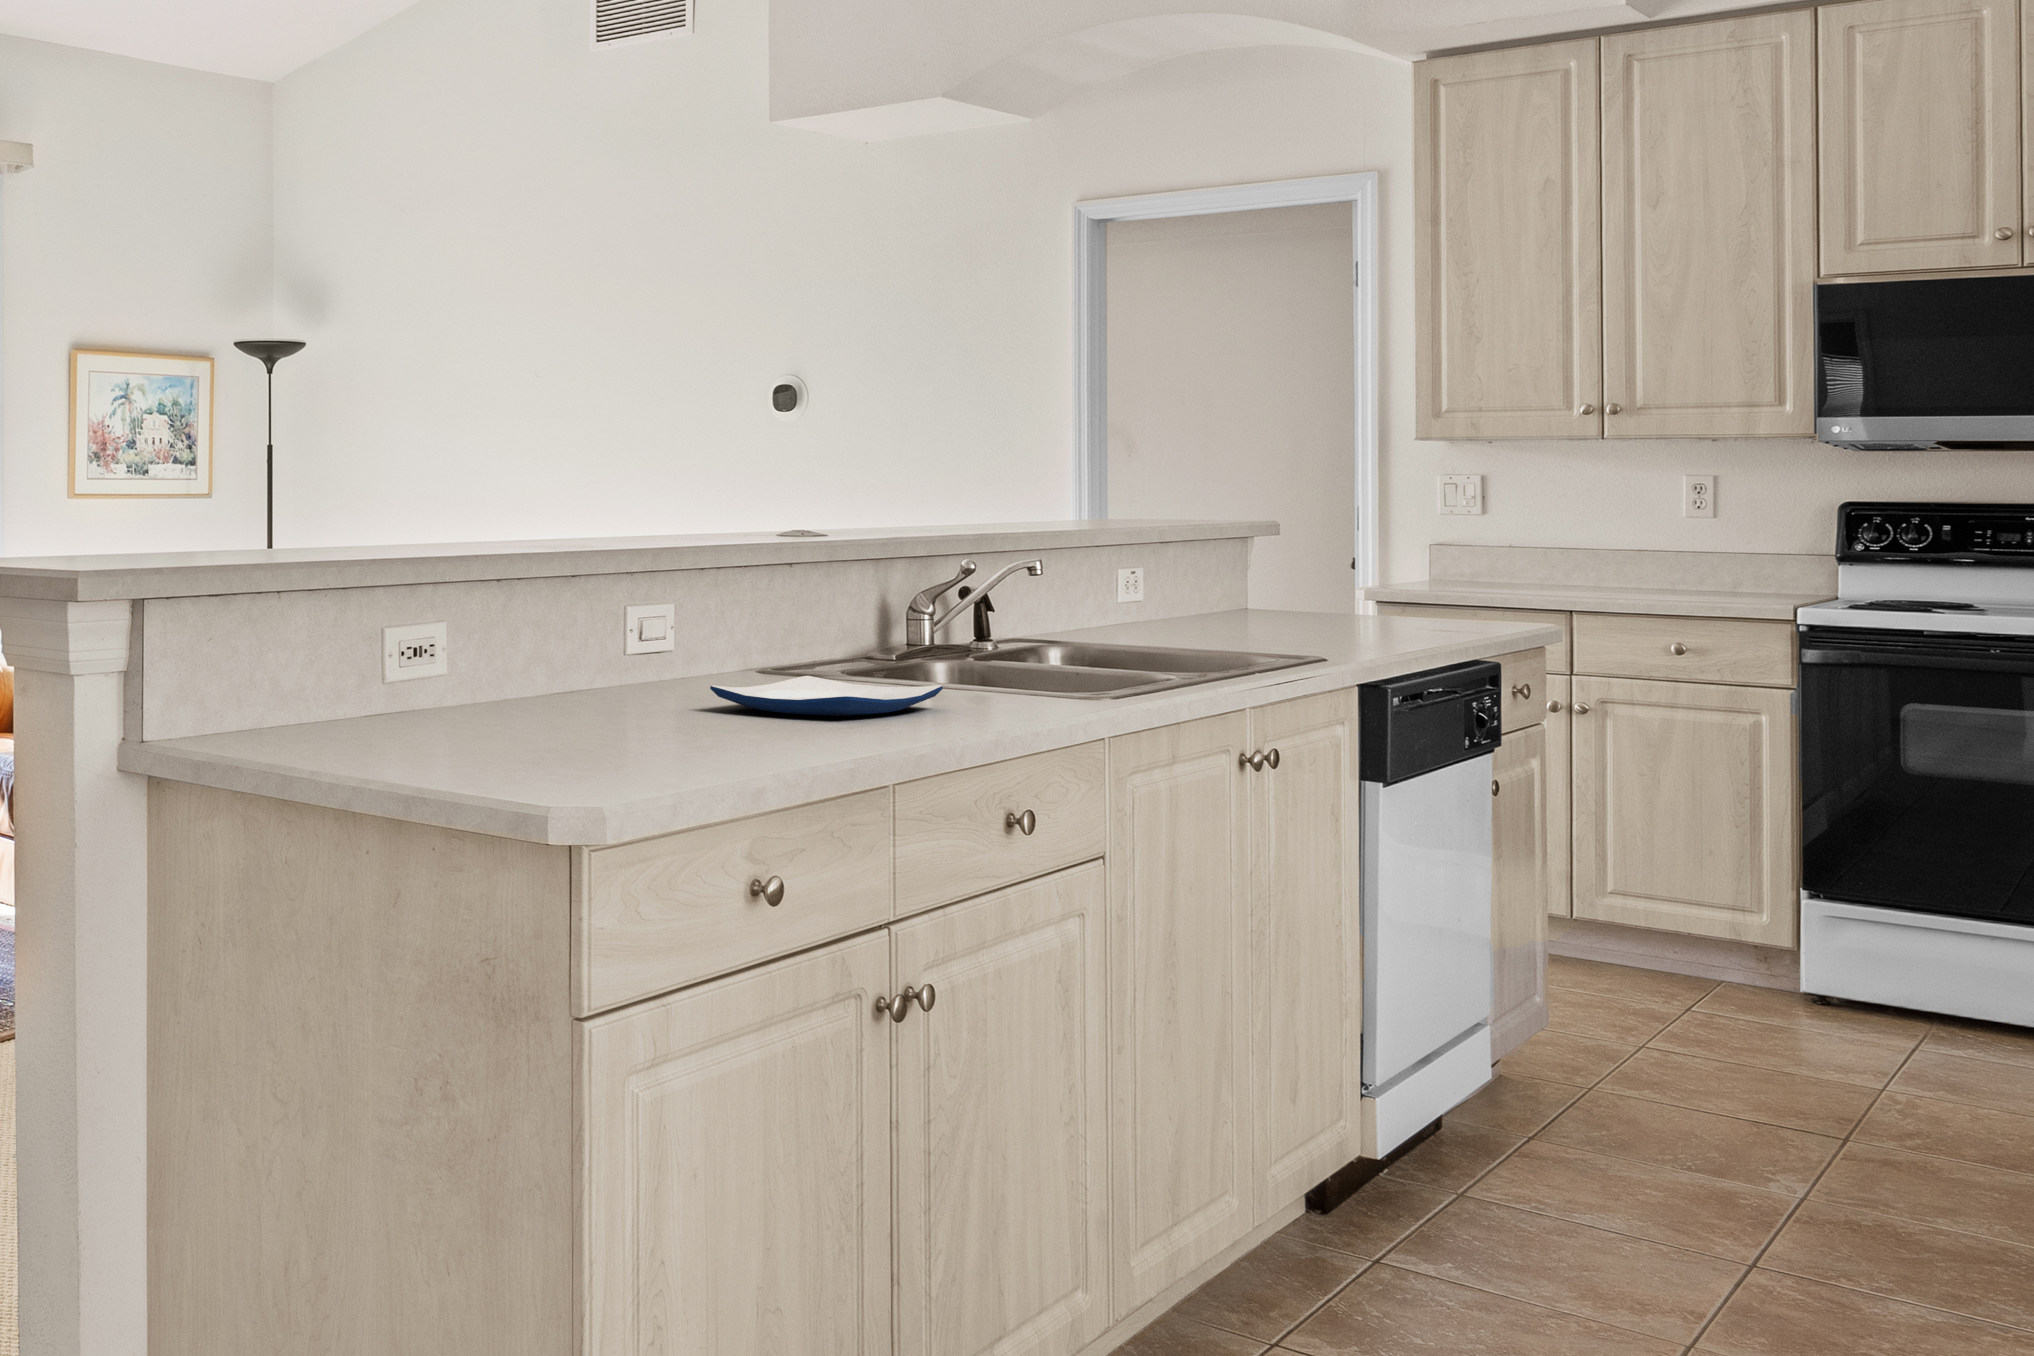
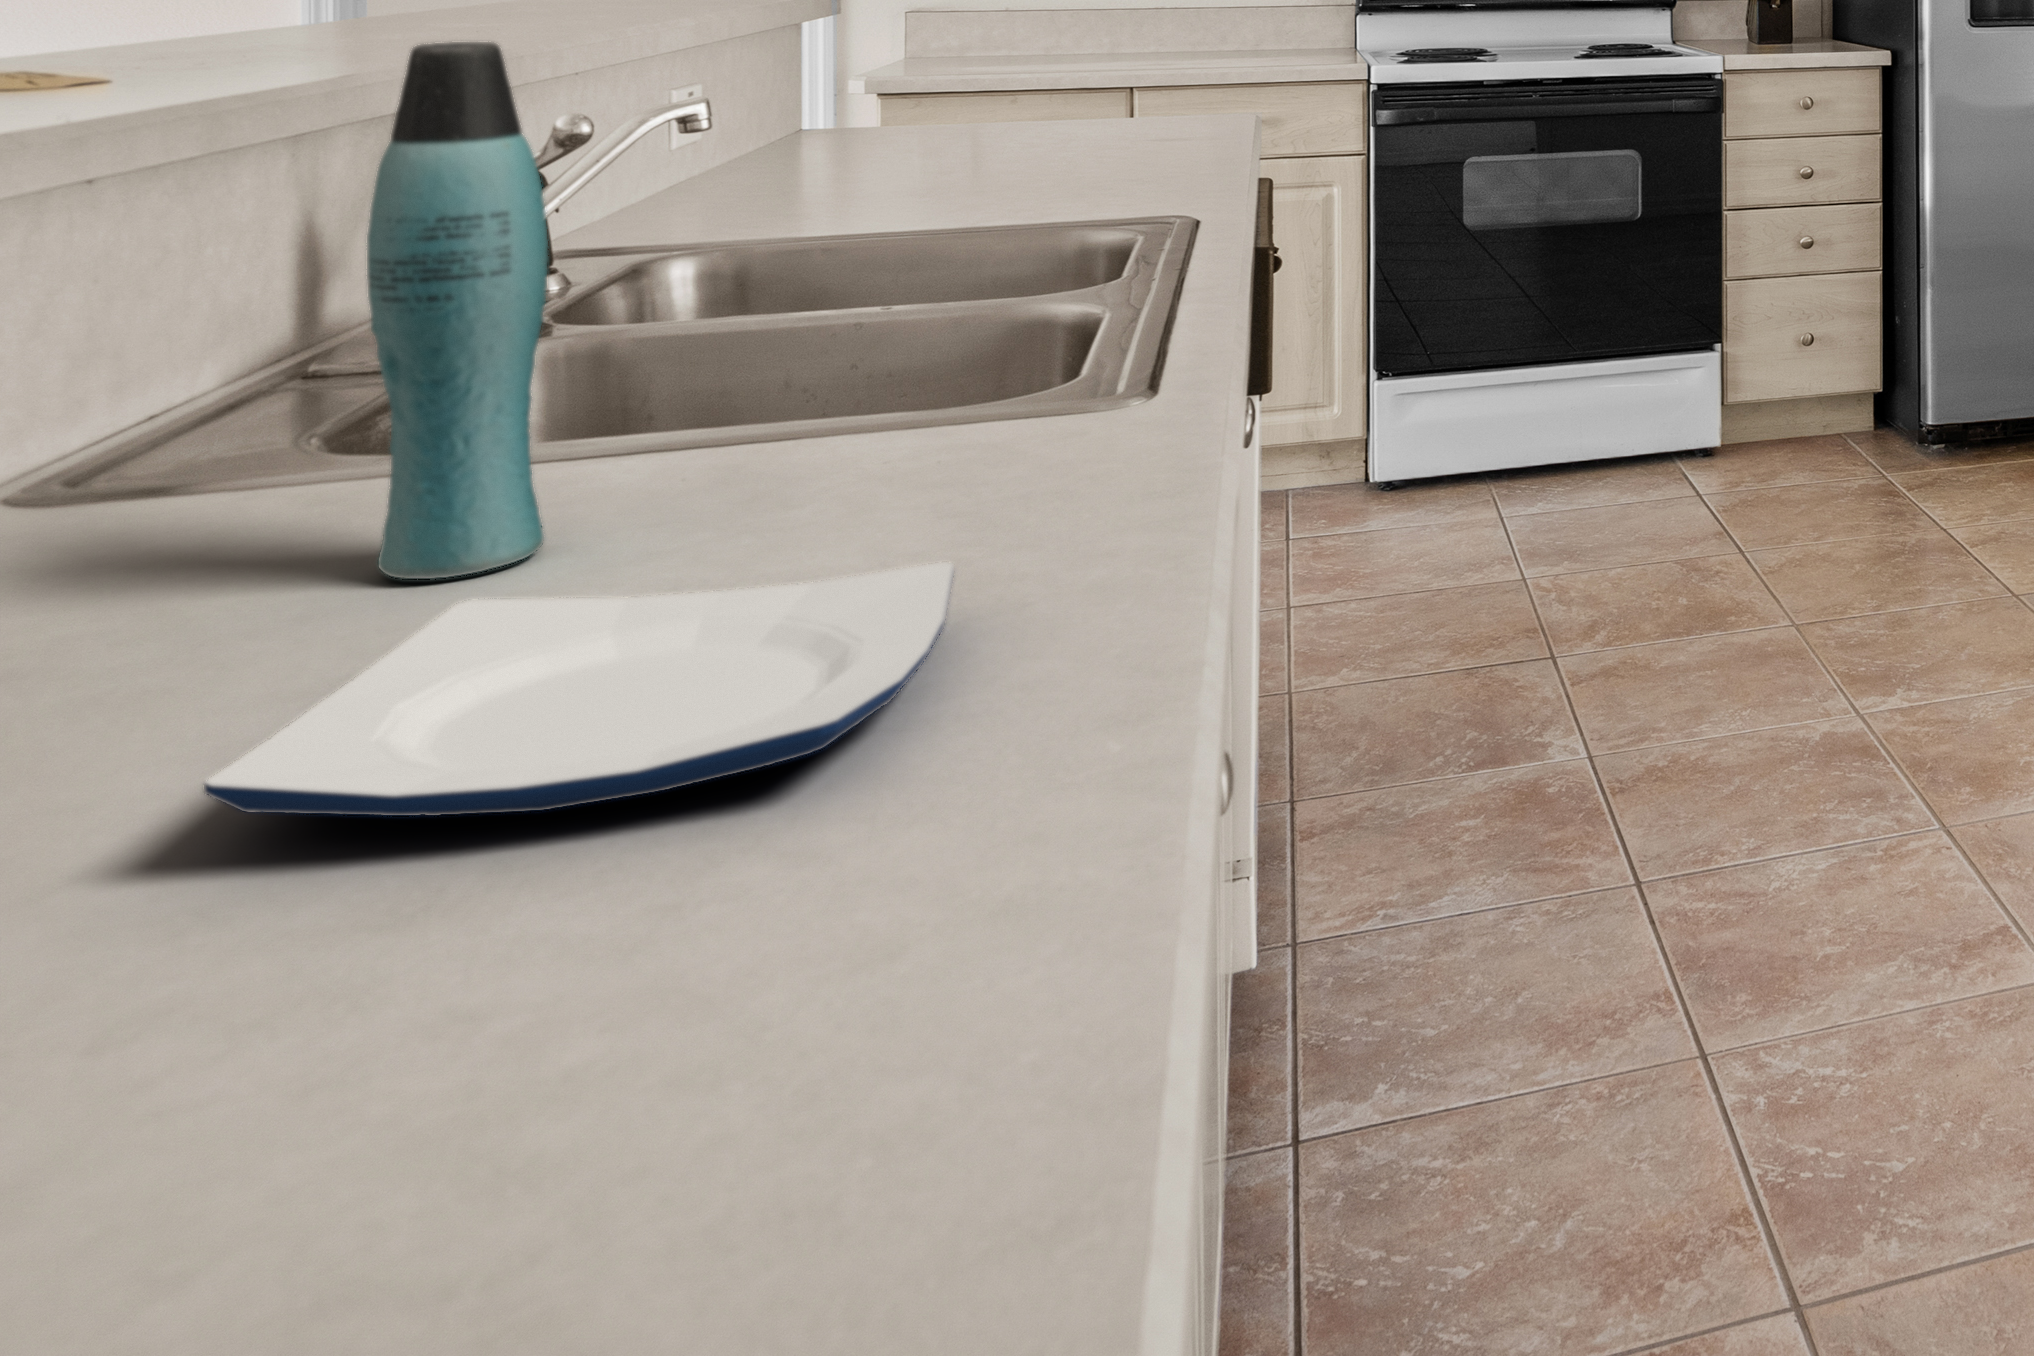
bottle: none [812,489,866,688] -> present [367,42,548,579]

